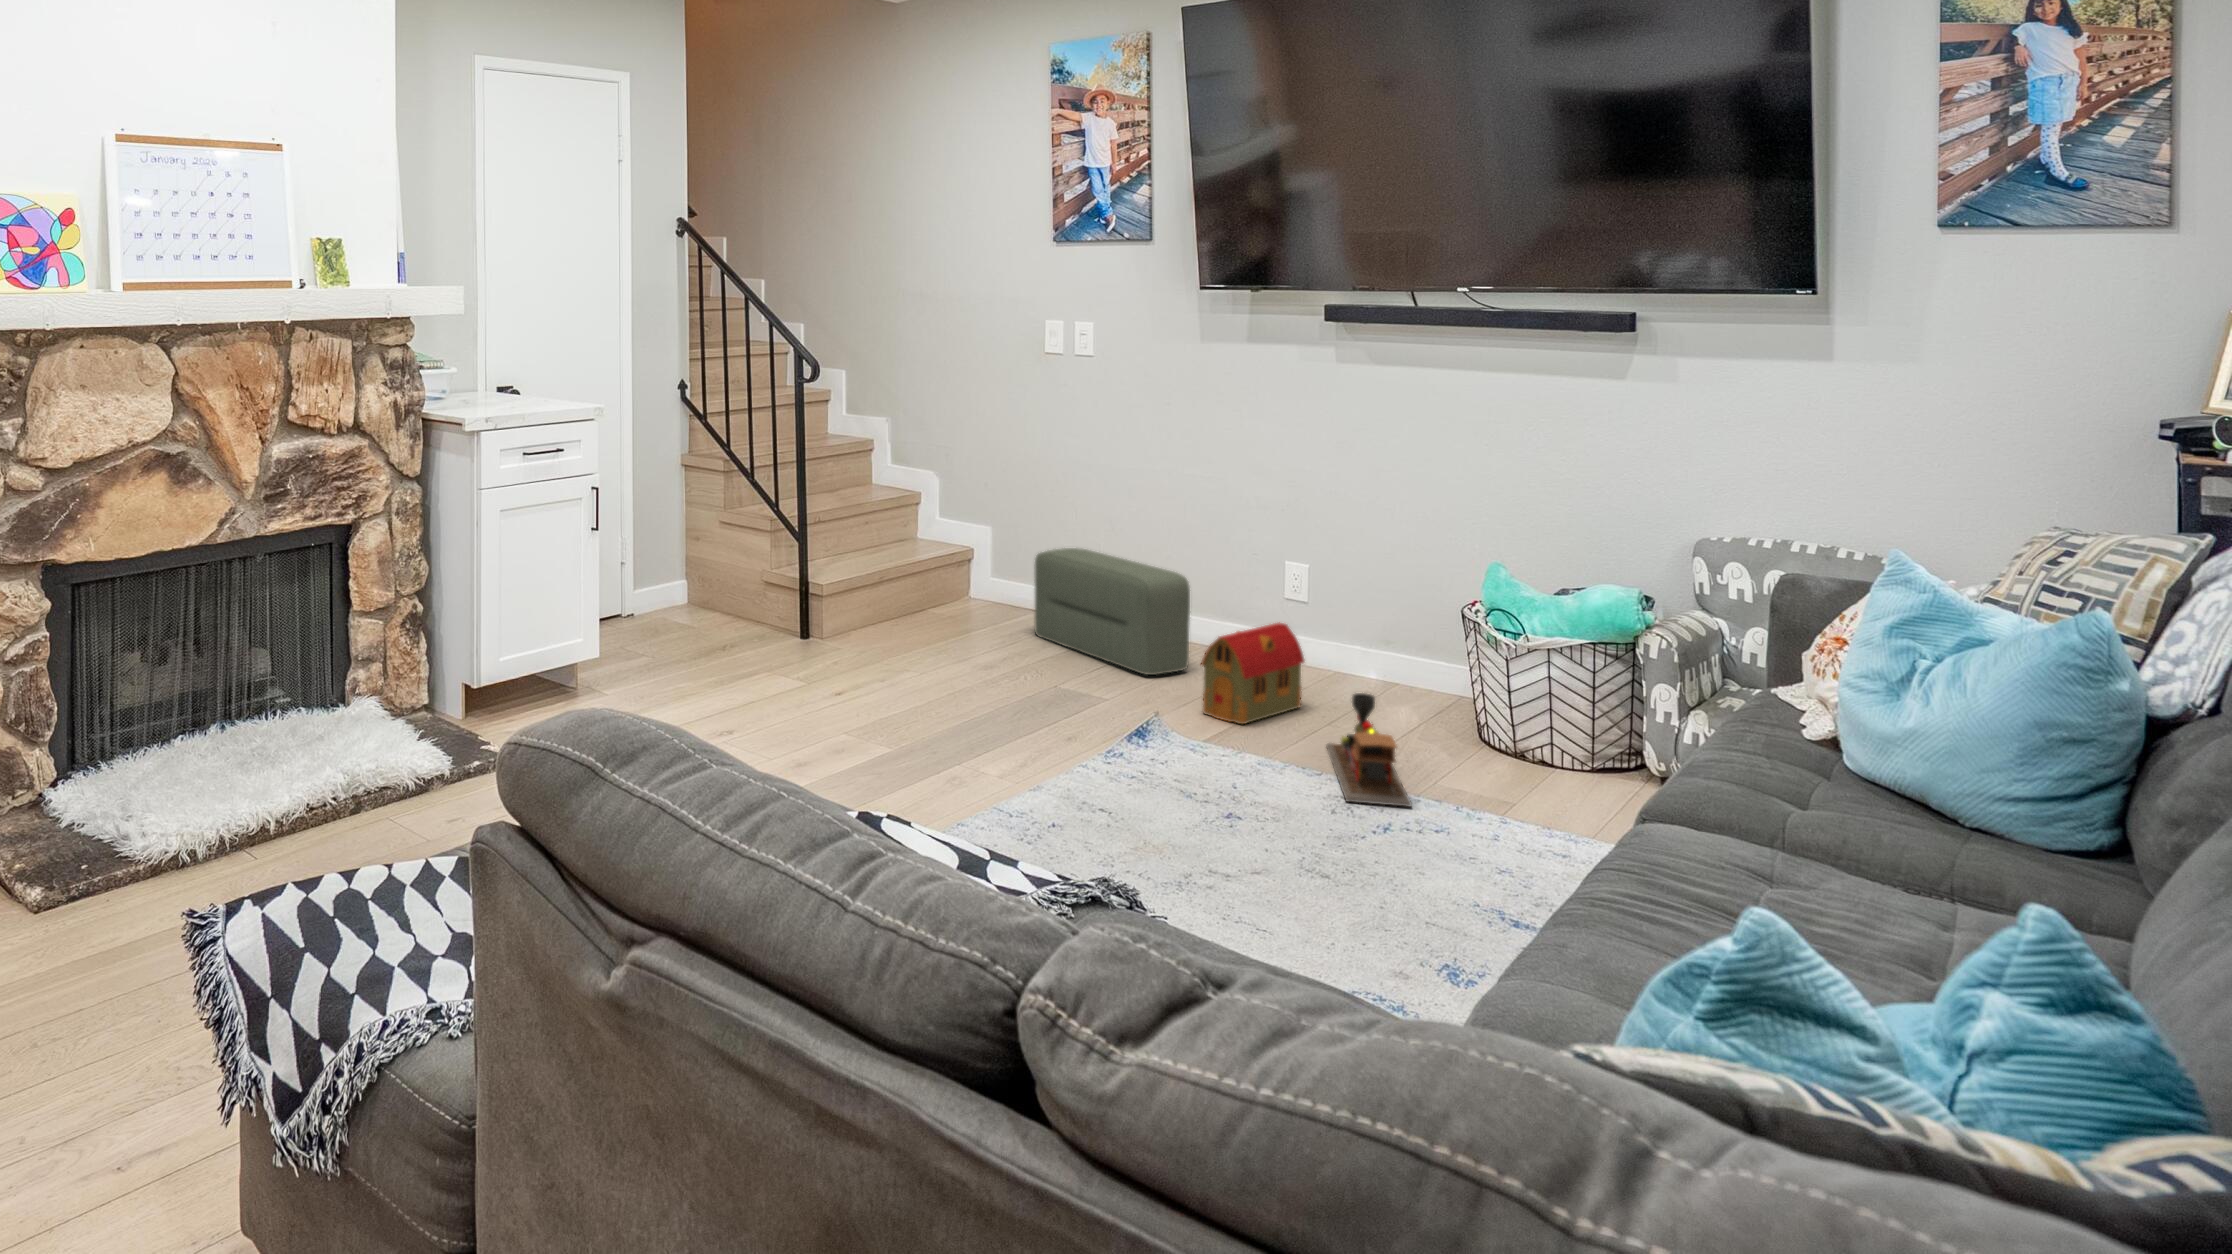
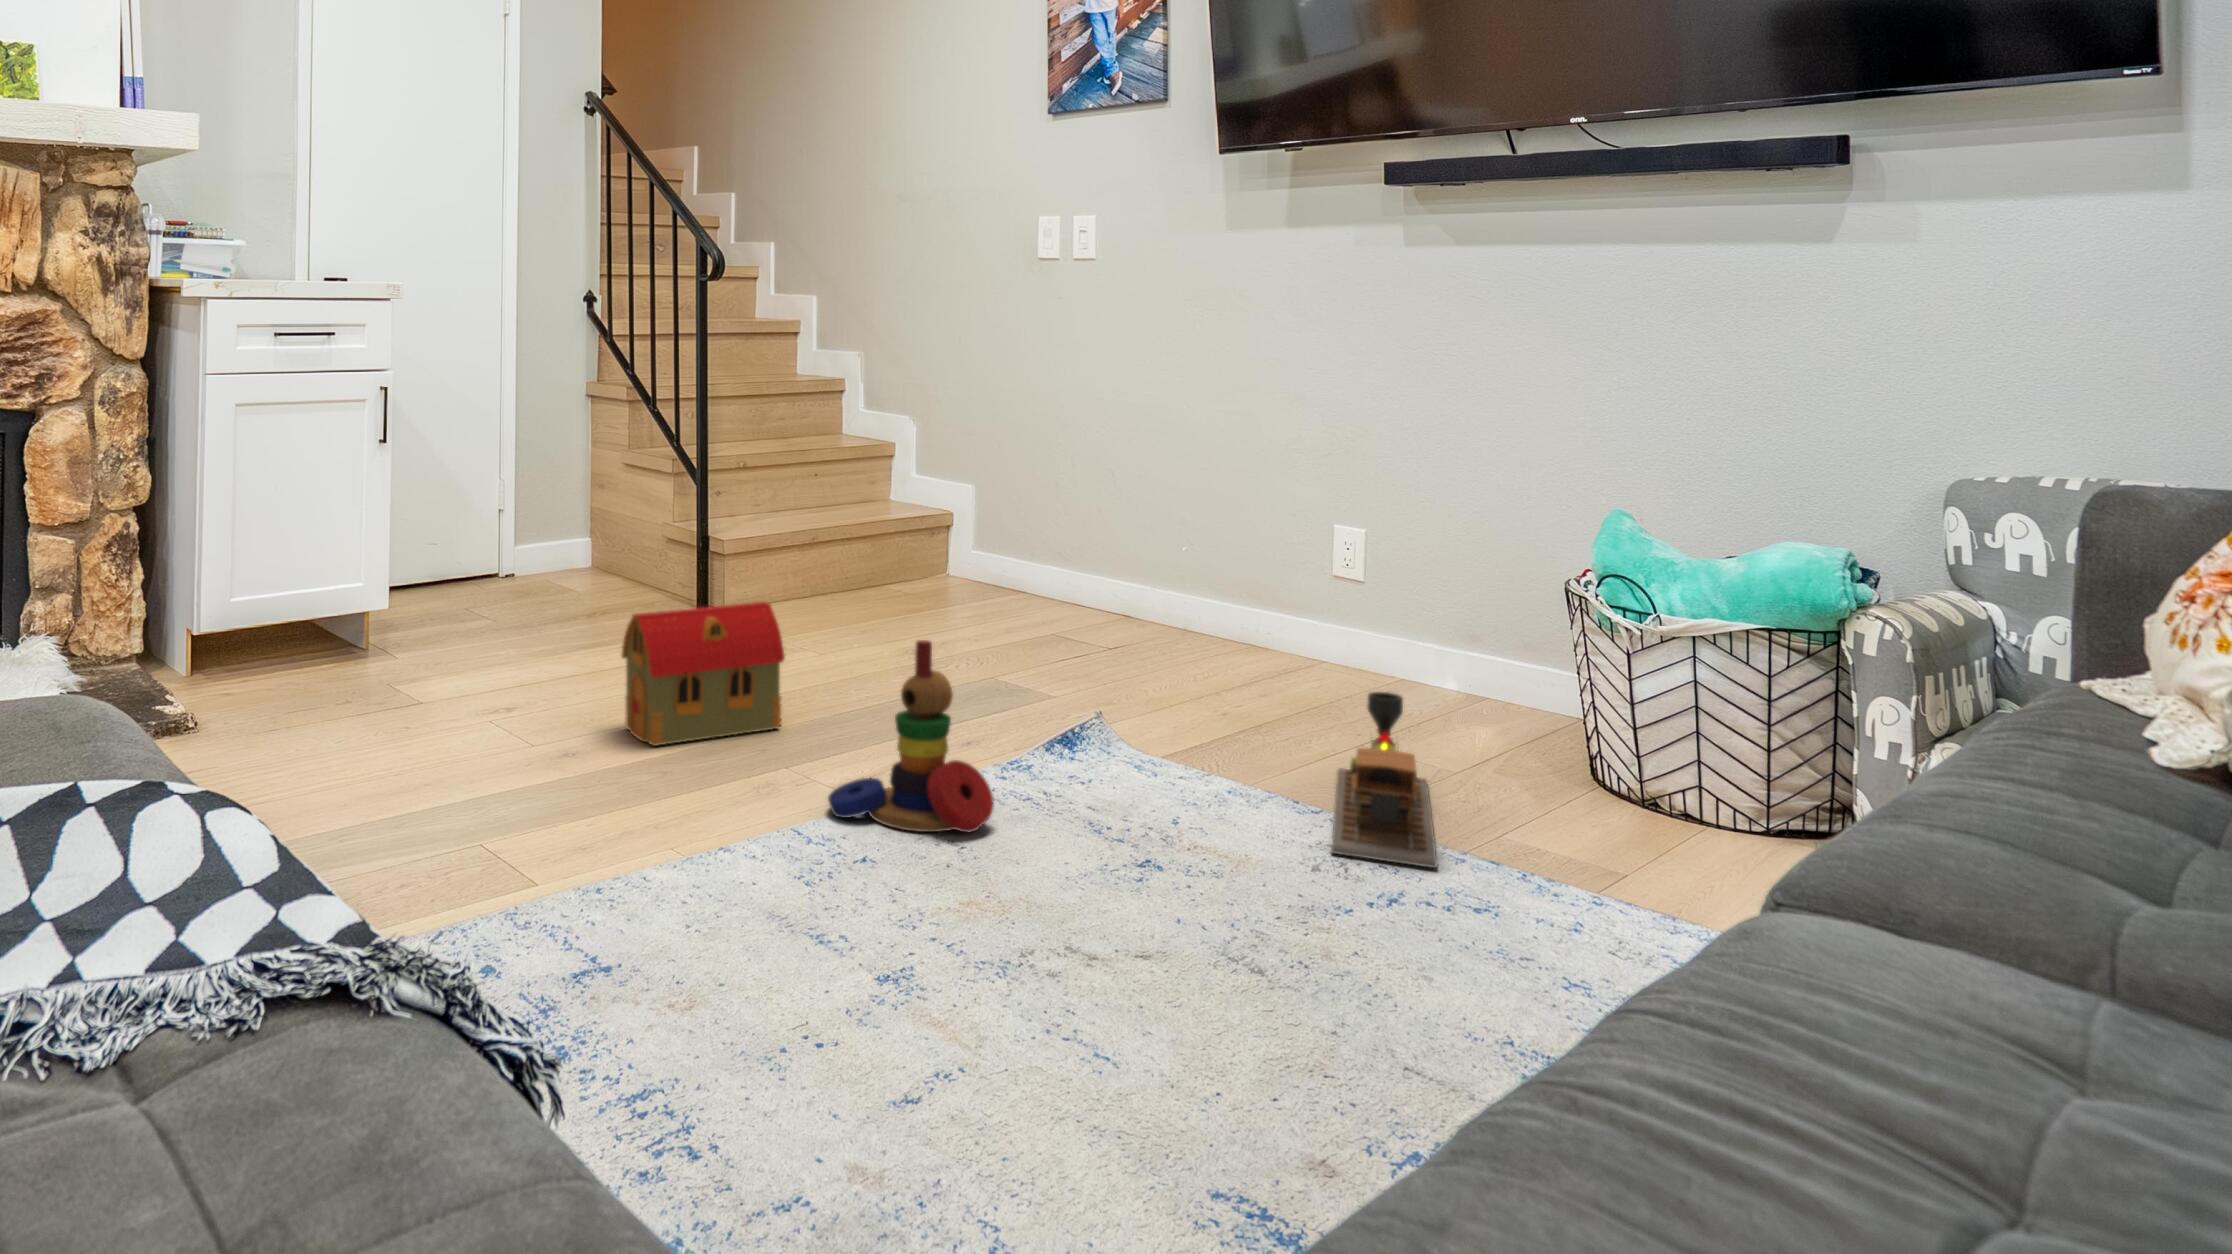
pouf: present [1035,548,1190,675] -> none [1003,507,1187,669]
toy house: present [1200,622,1304,724] -> present [621,602,785,746]
stacking toy: none [1019,677,1133,805] -> present [828,640,994,832]

